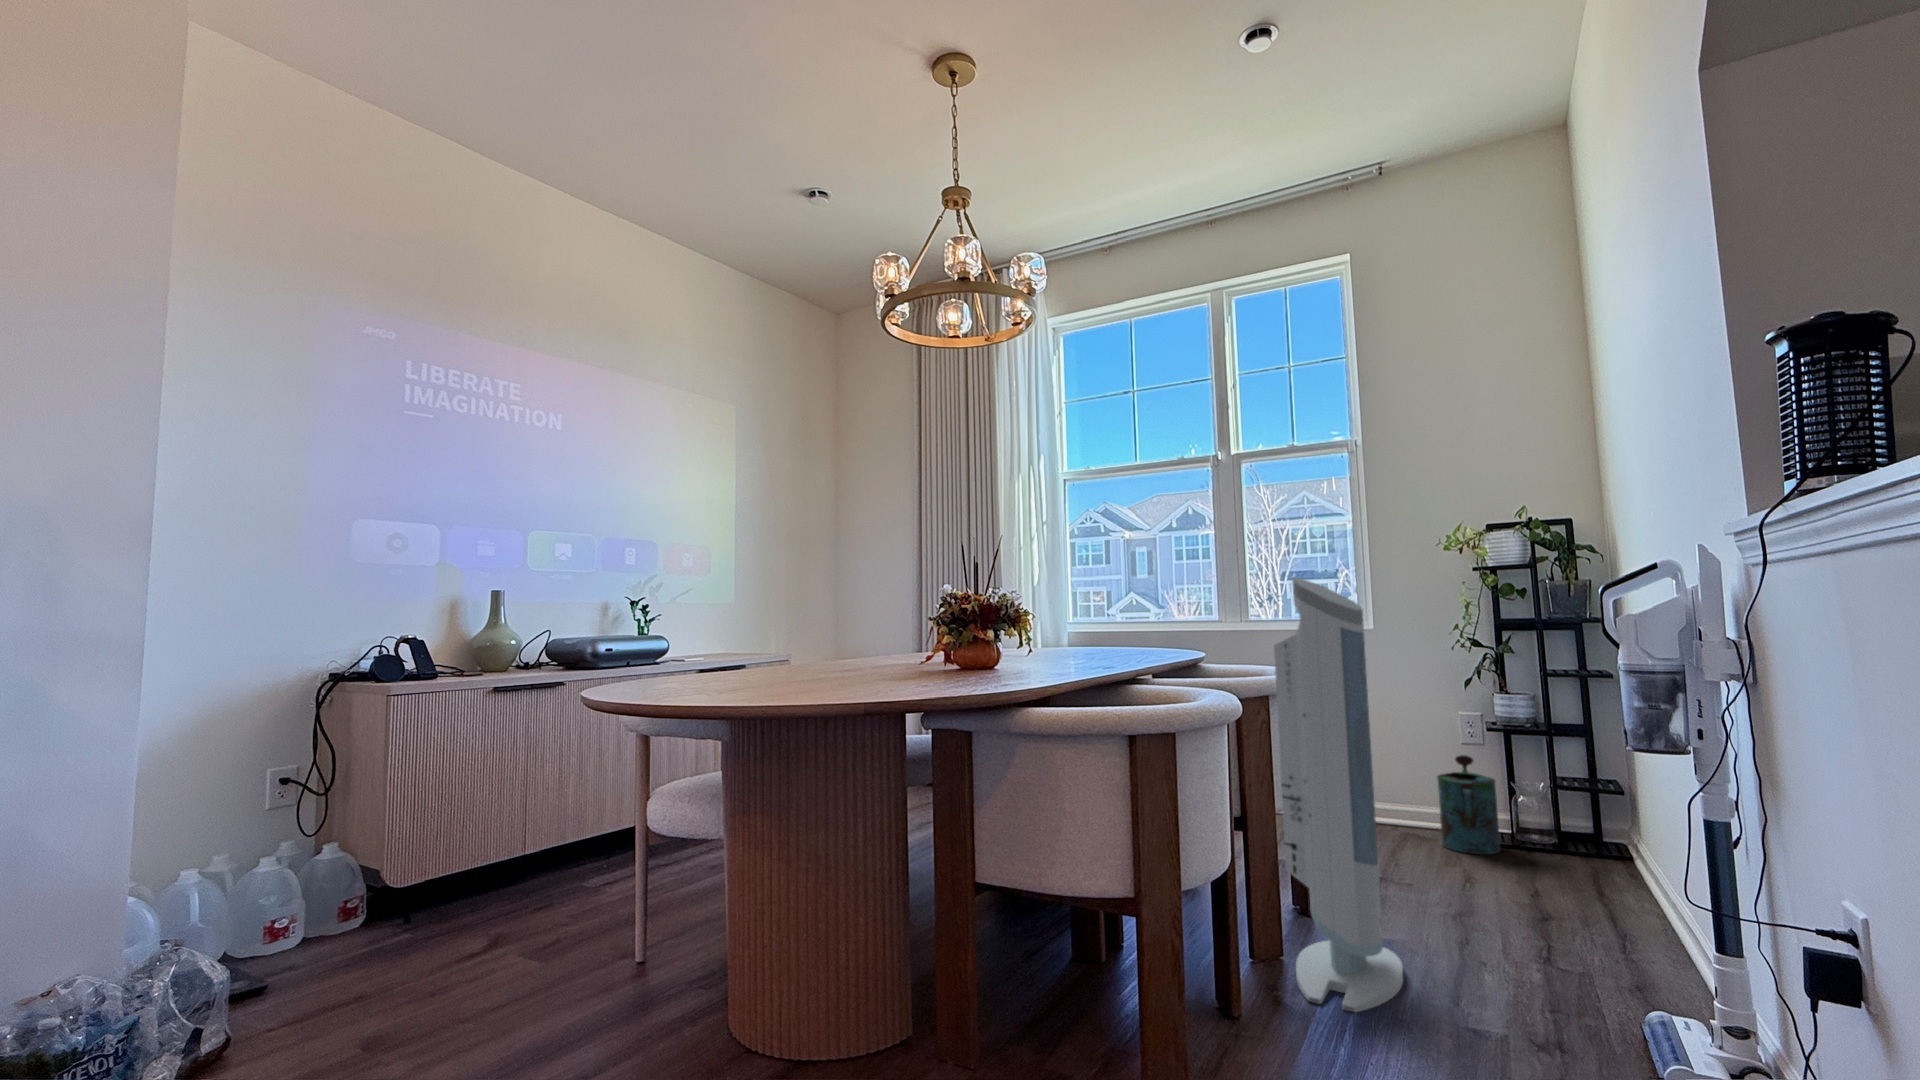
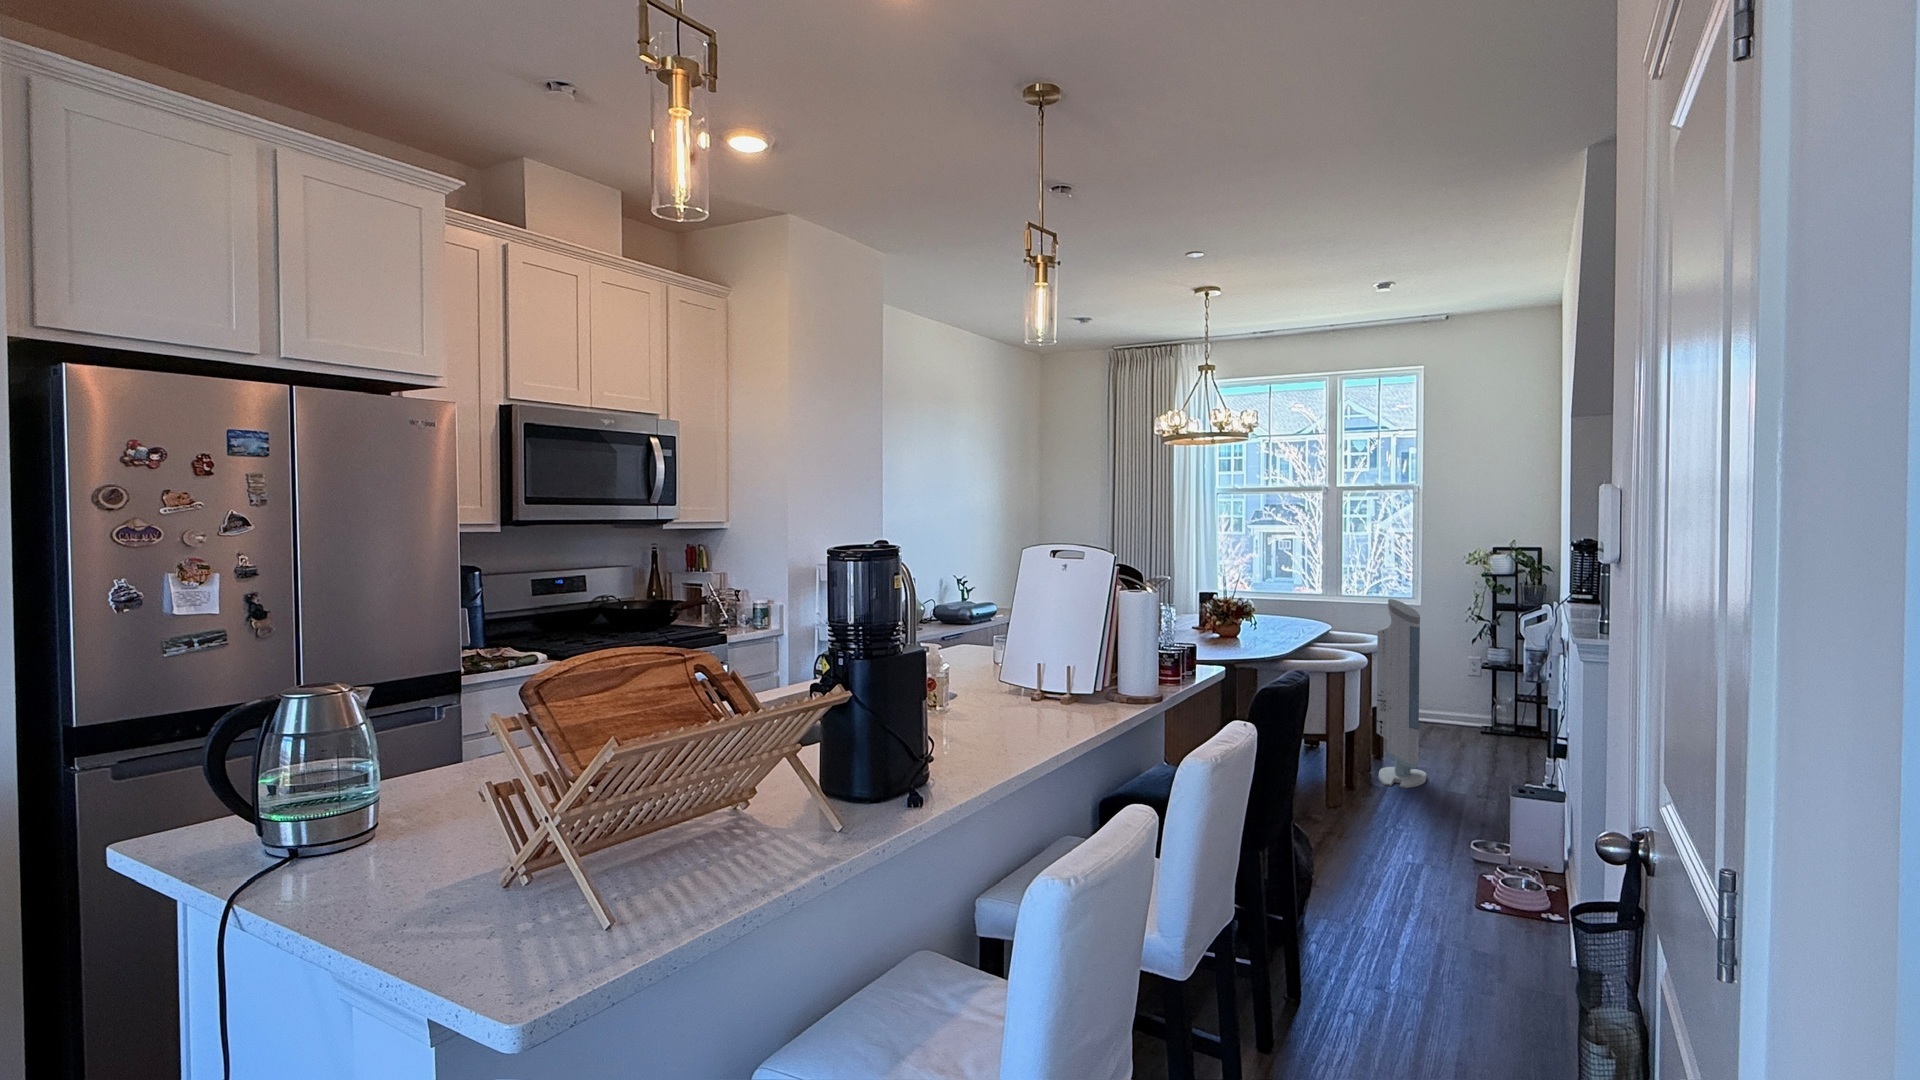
watering can: present [1437,755,1501,854] -> none [1451,683,1484,737]

